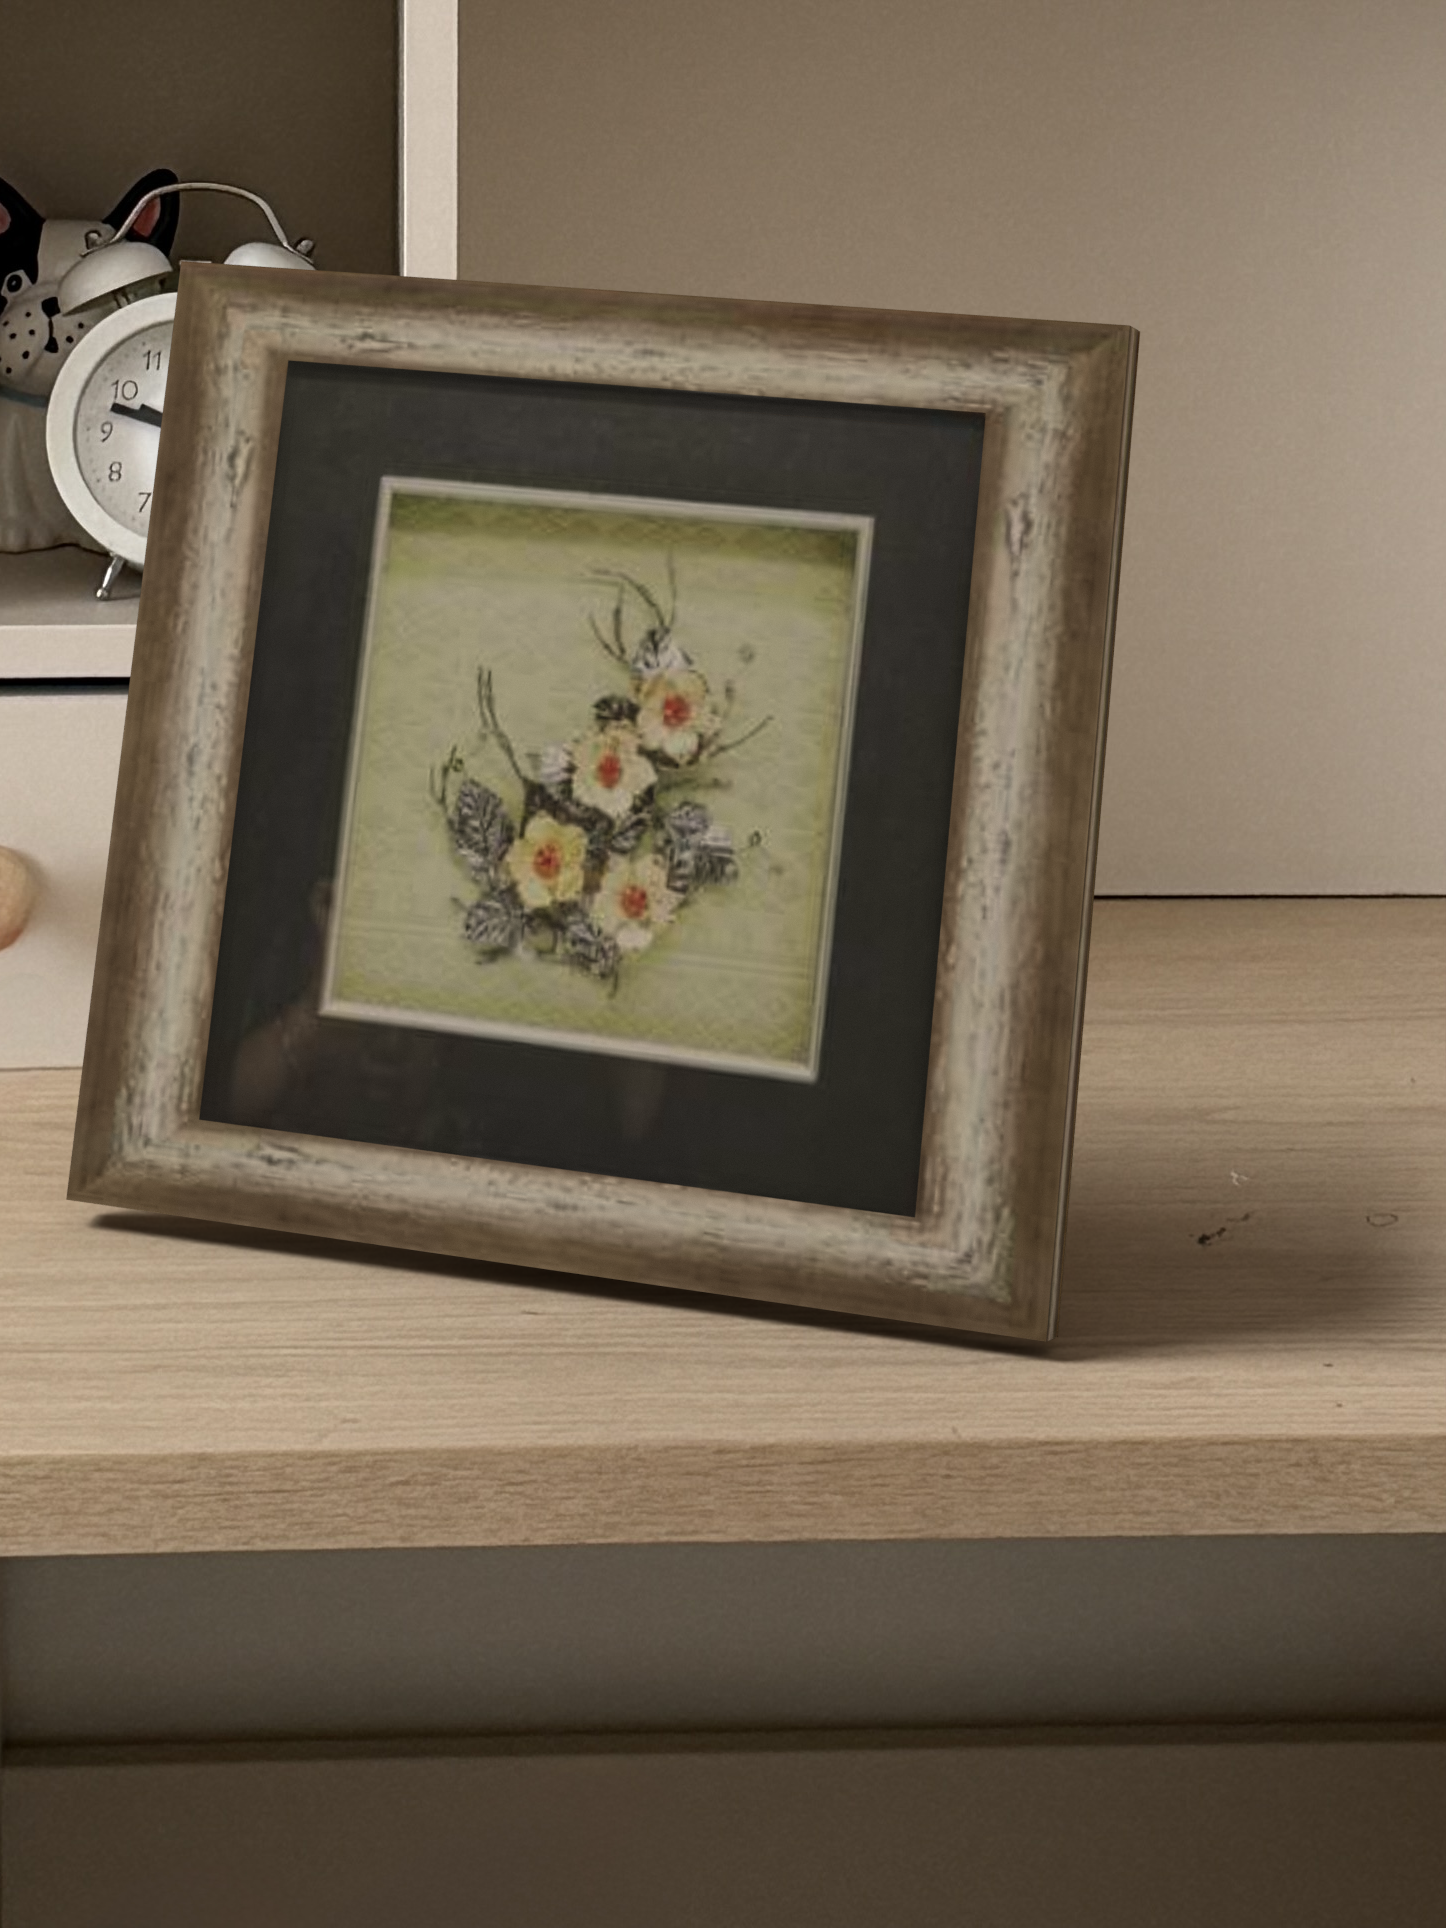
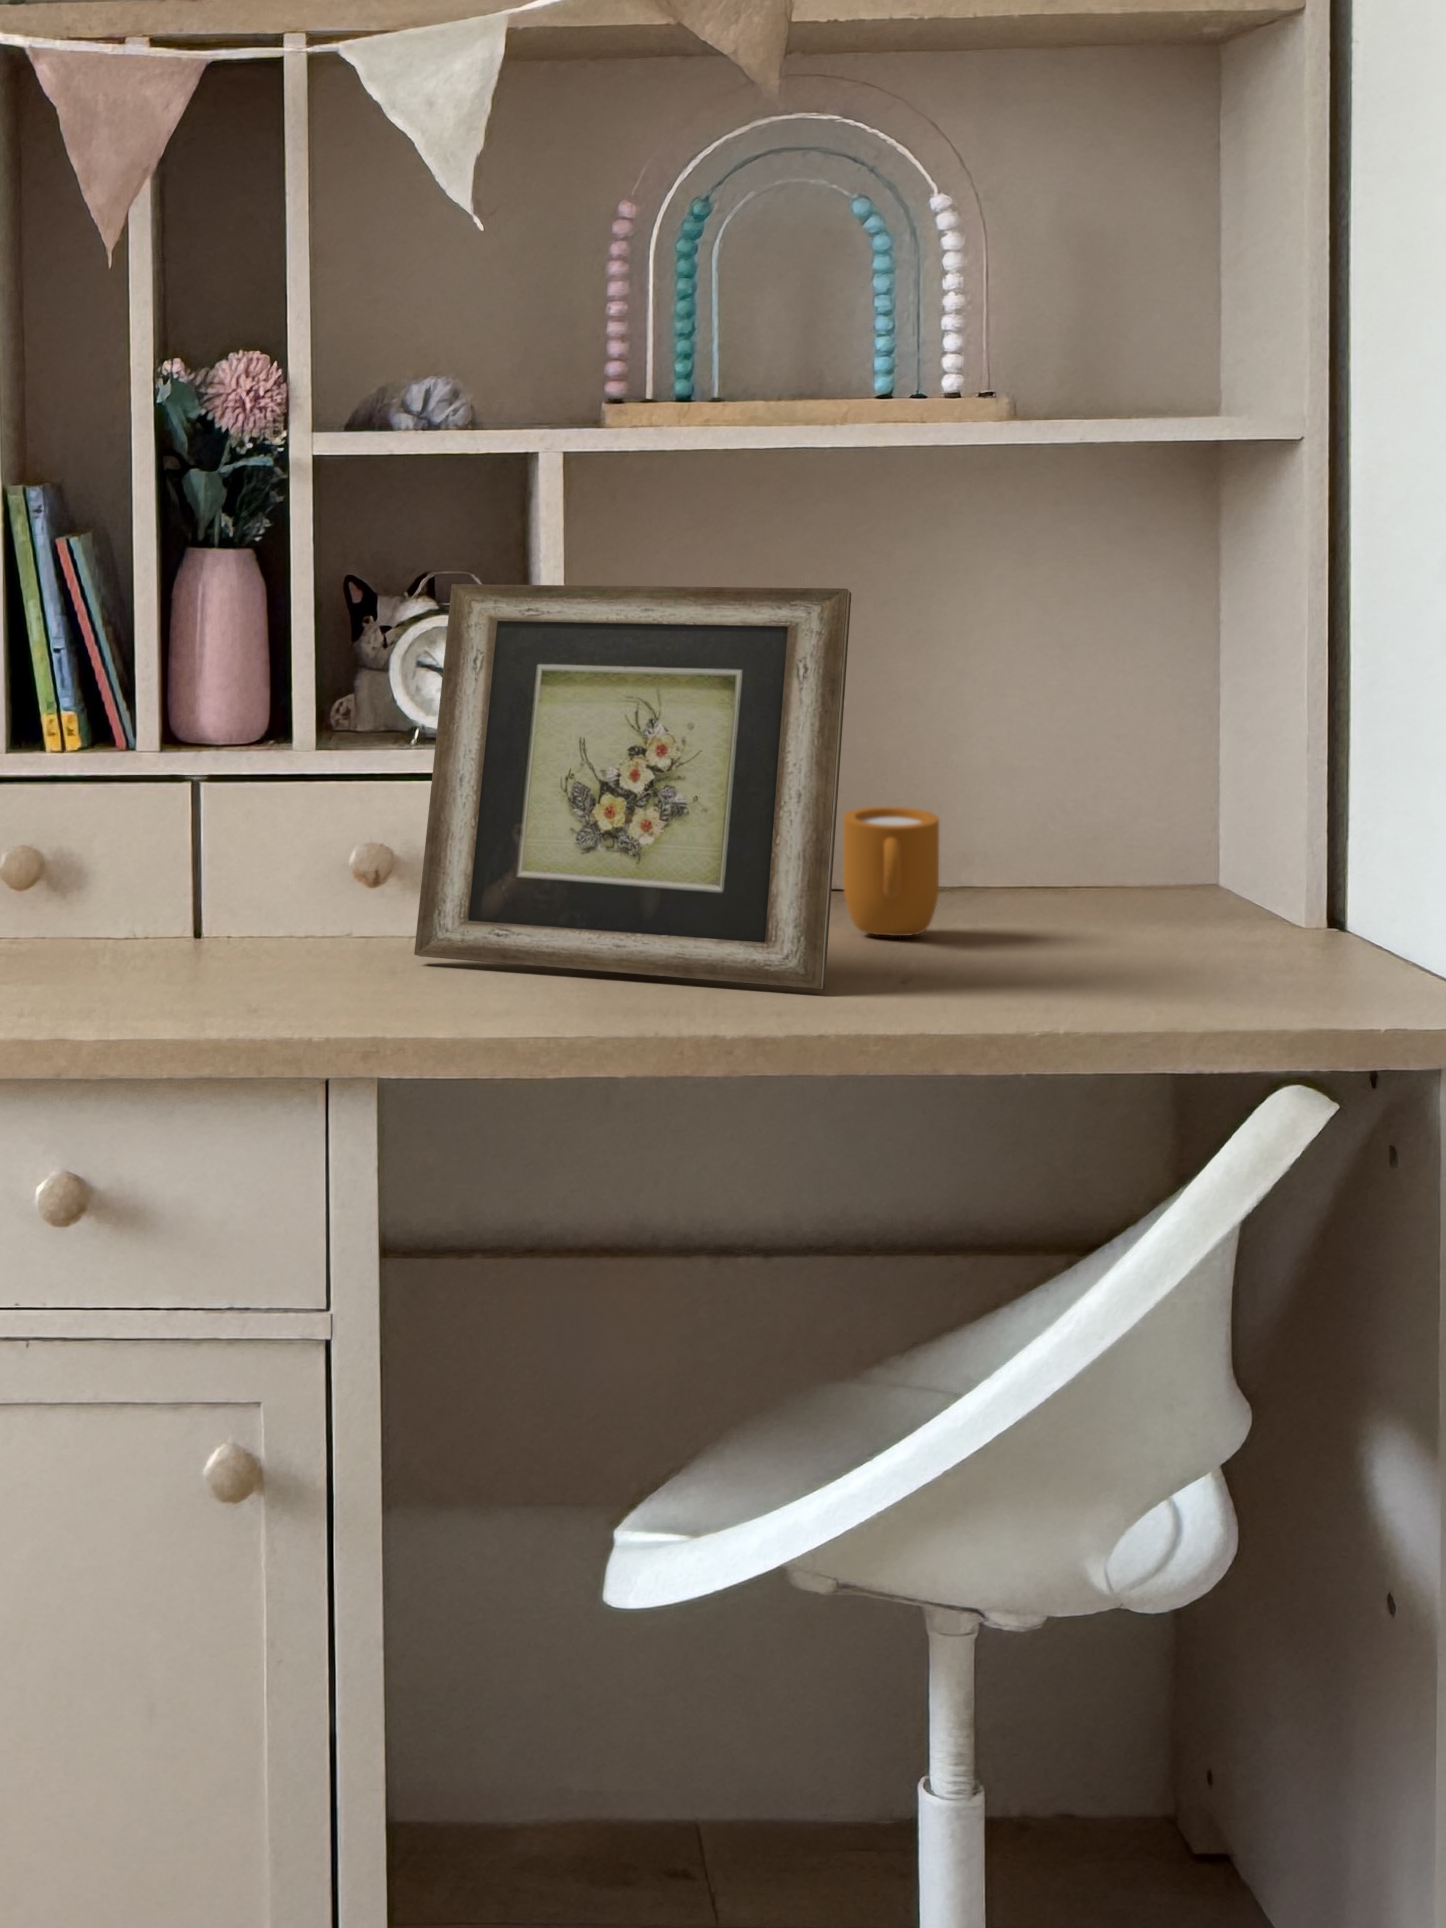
mug: none [1105,746,1327,1061] -> present [843,807,939,936]

